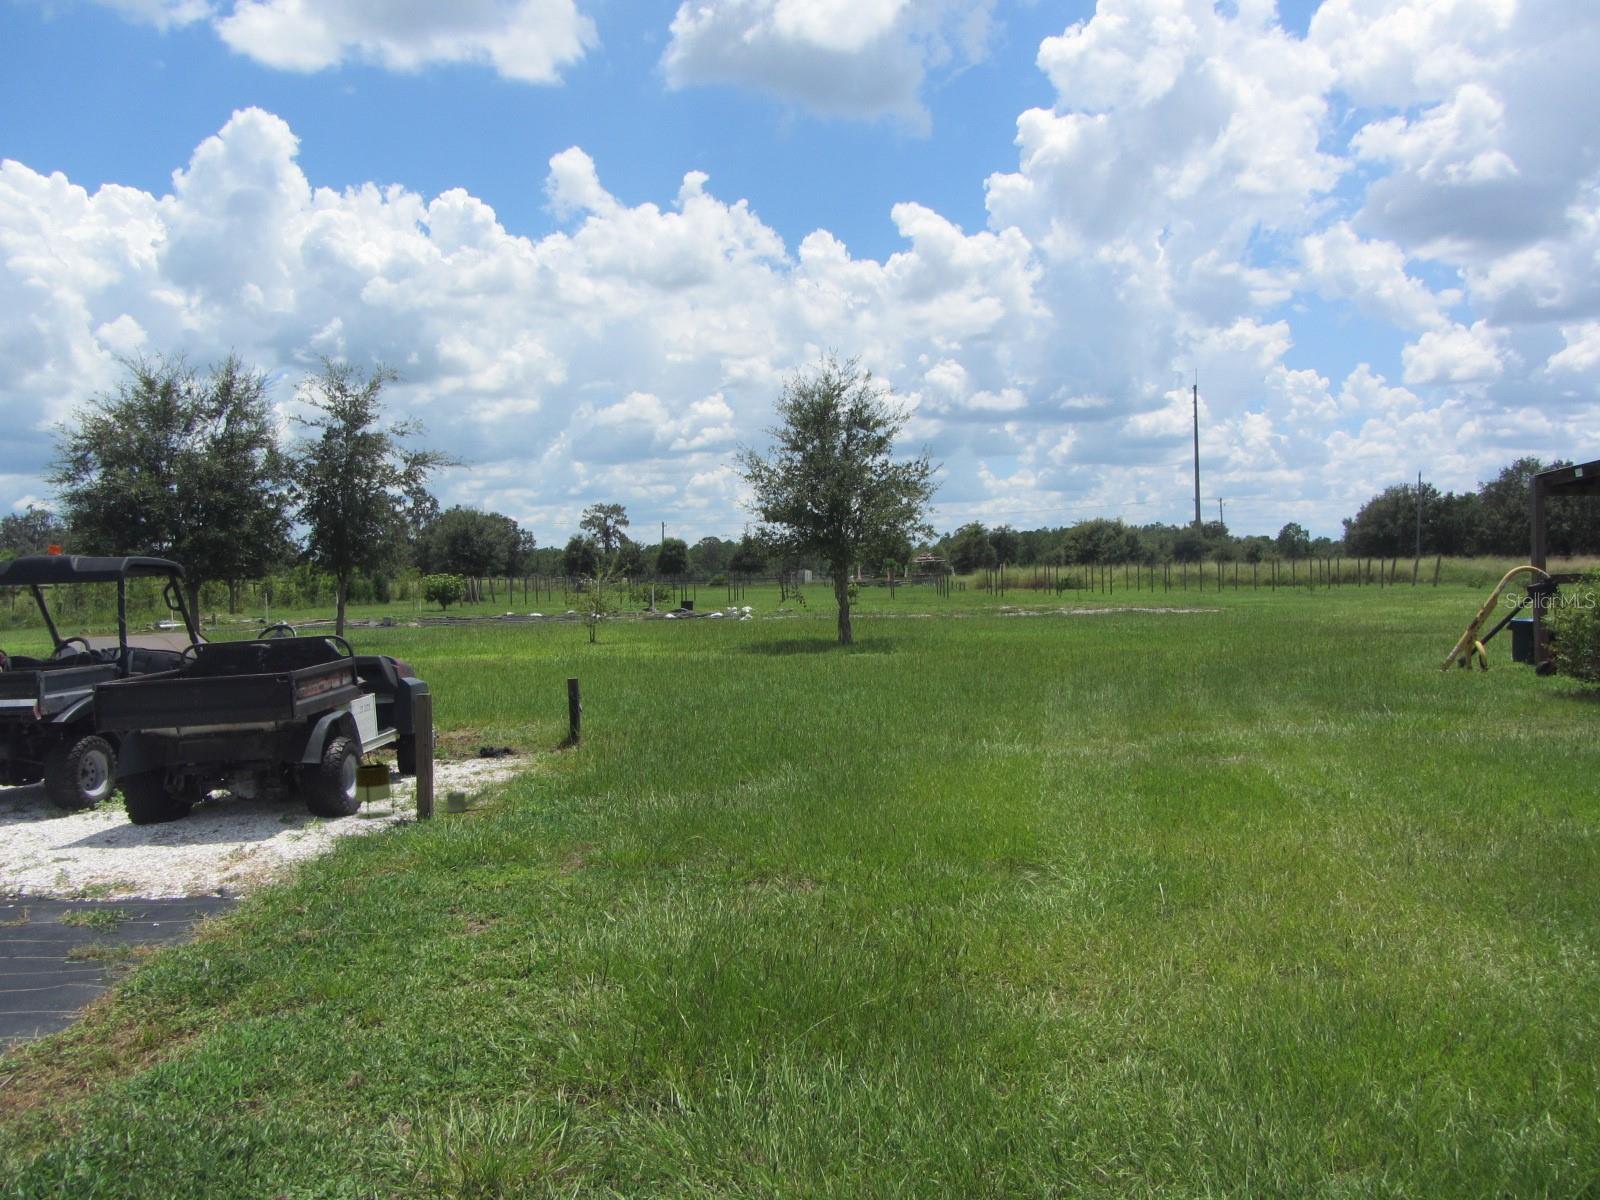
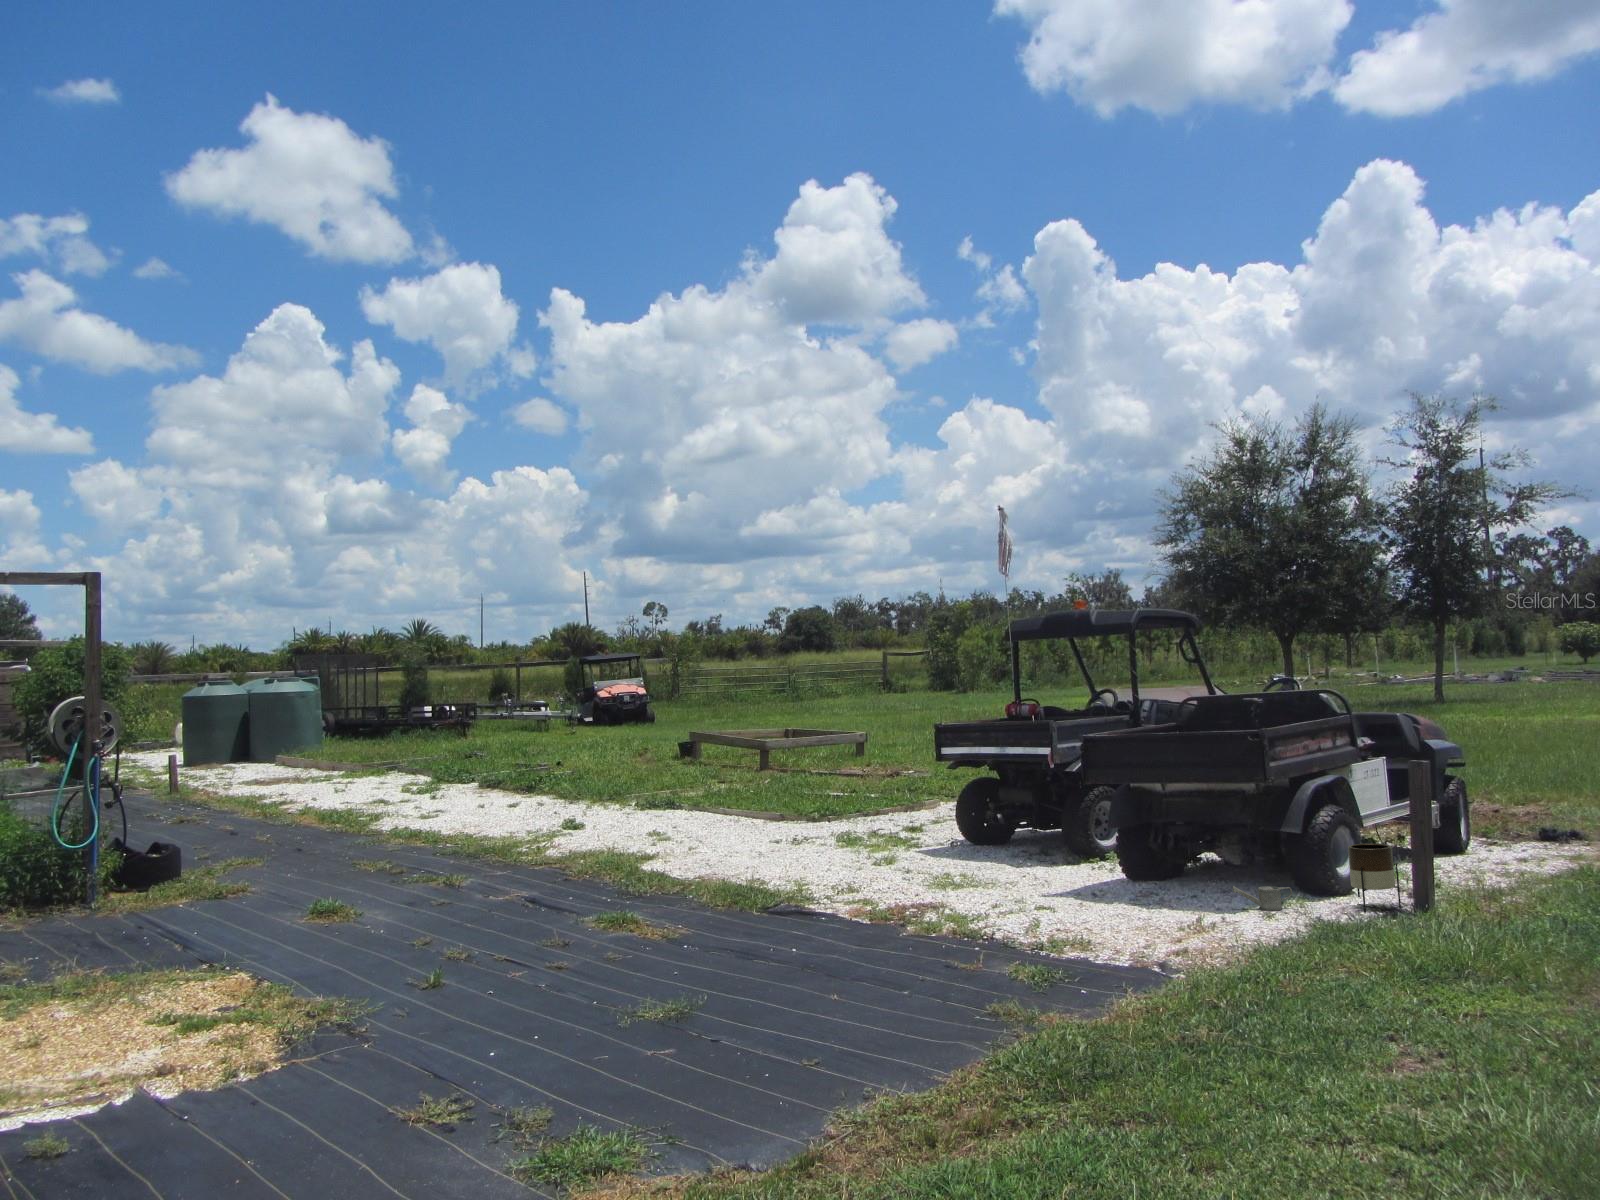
watering can: present [438,789,487,813] -> present [1232,886,1292,911]

